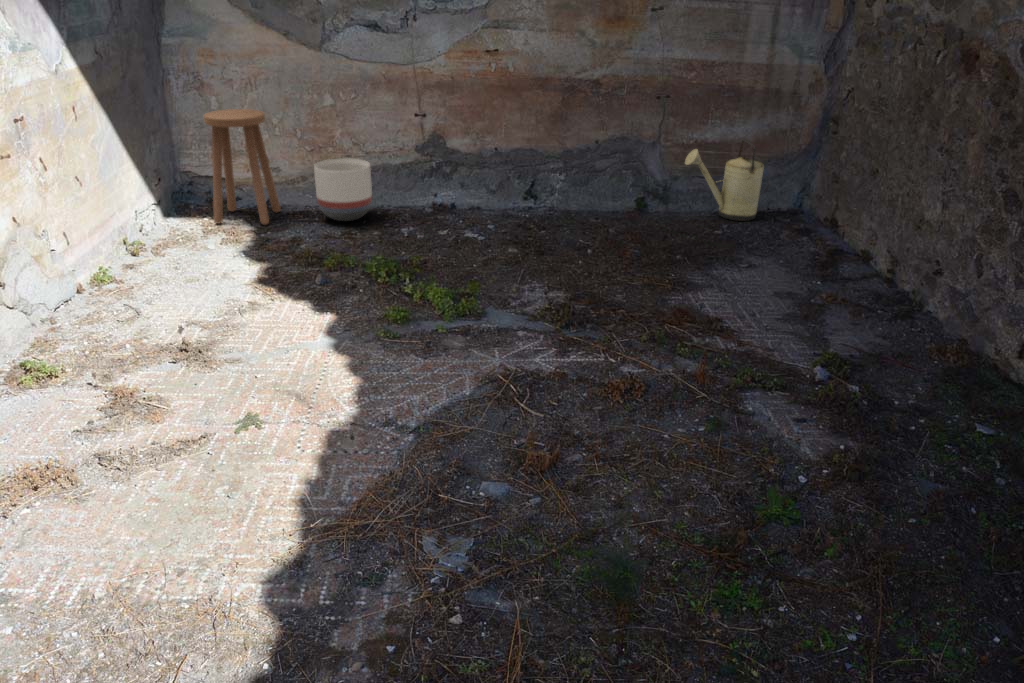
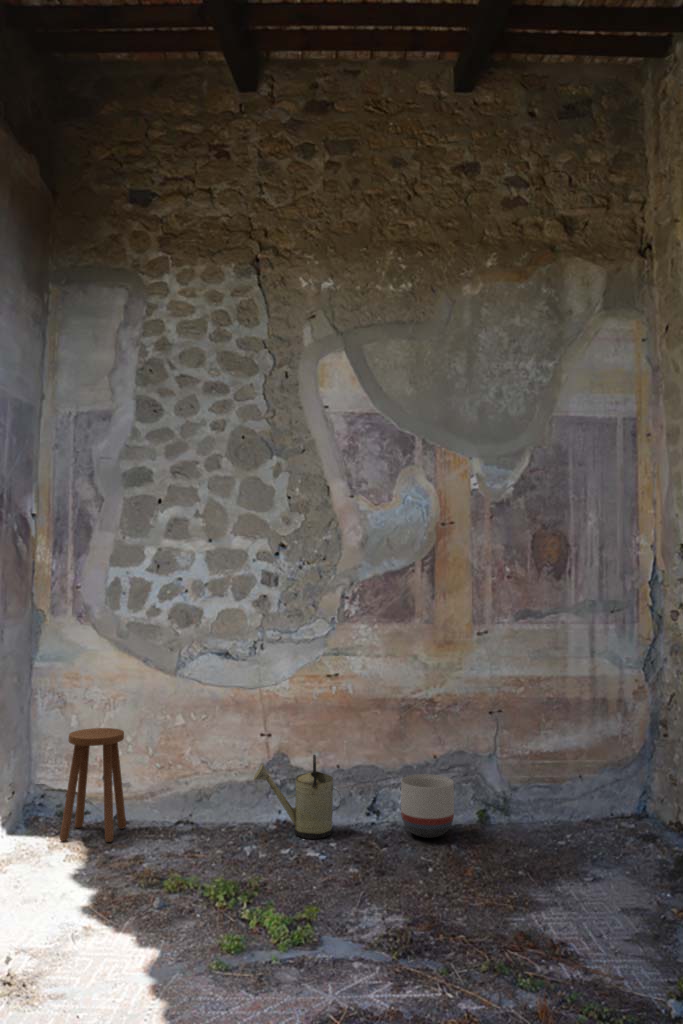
watering can: present [685,140,768,221] -> present [253,755,334,839]
planter: present [314,158,372,221] -> present [401,774,454,838]

